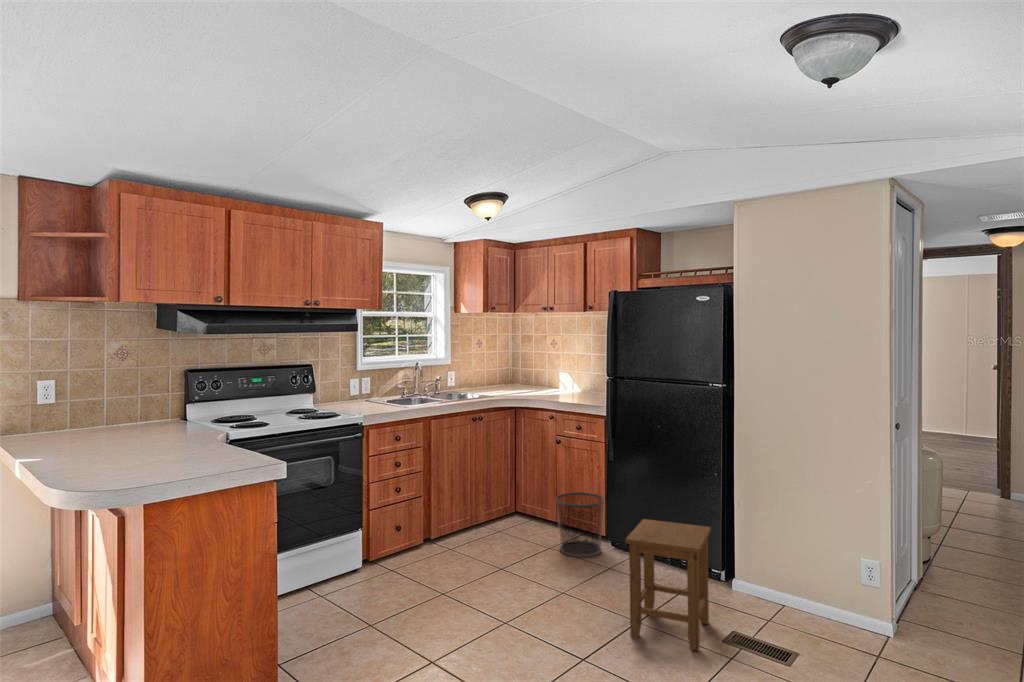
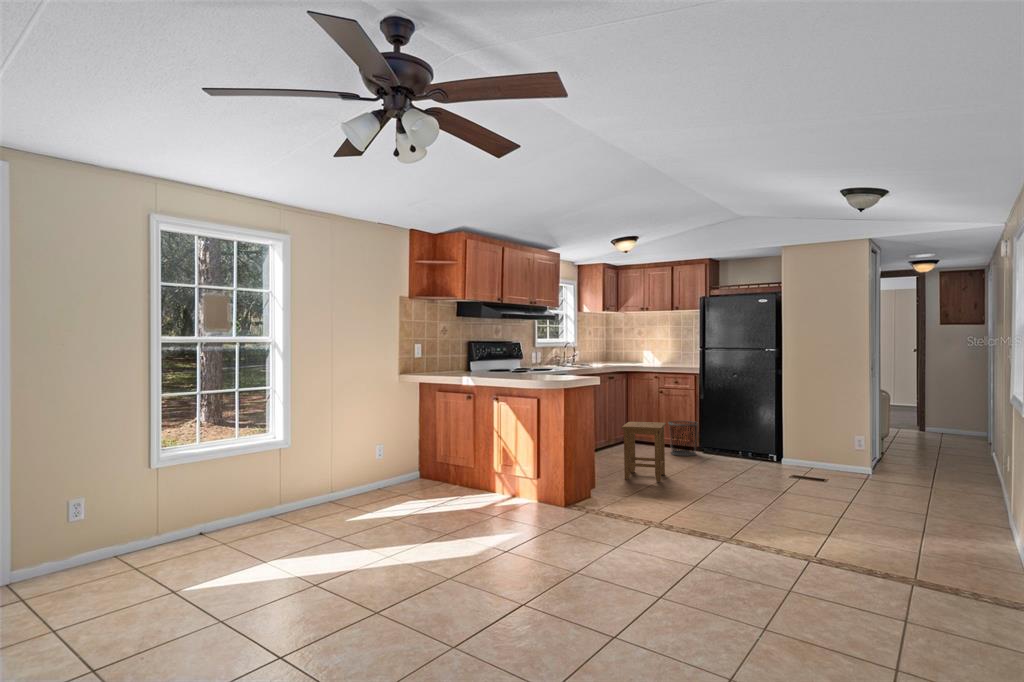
stool: present [625,519,711,651] -> present [622,422,666,481]

